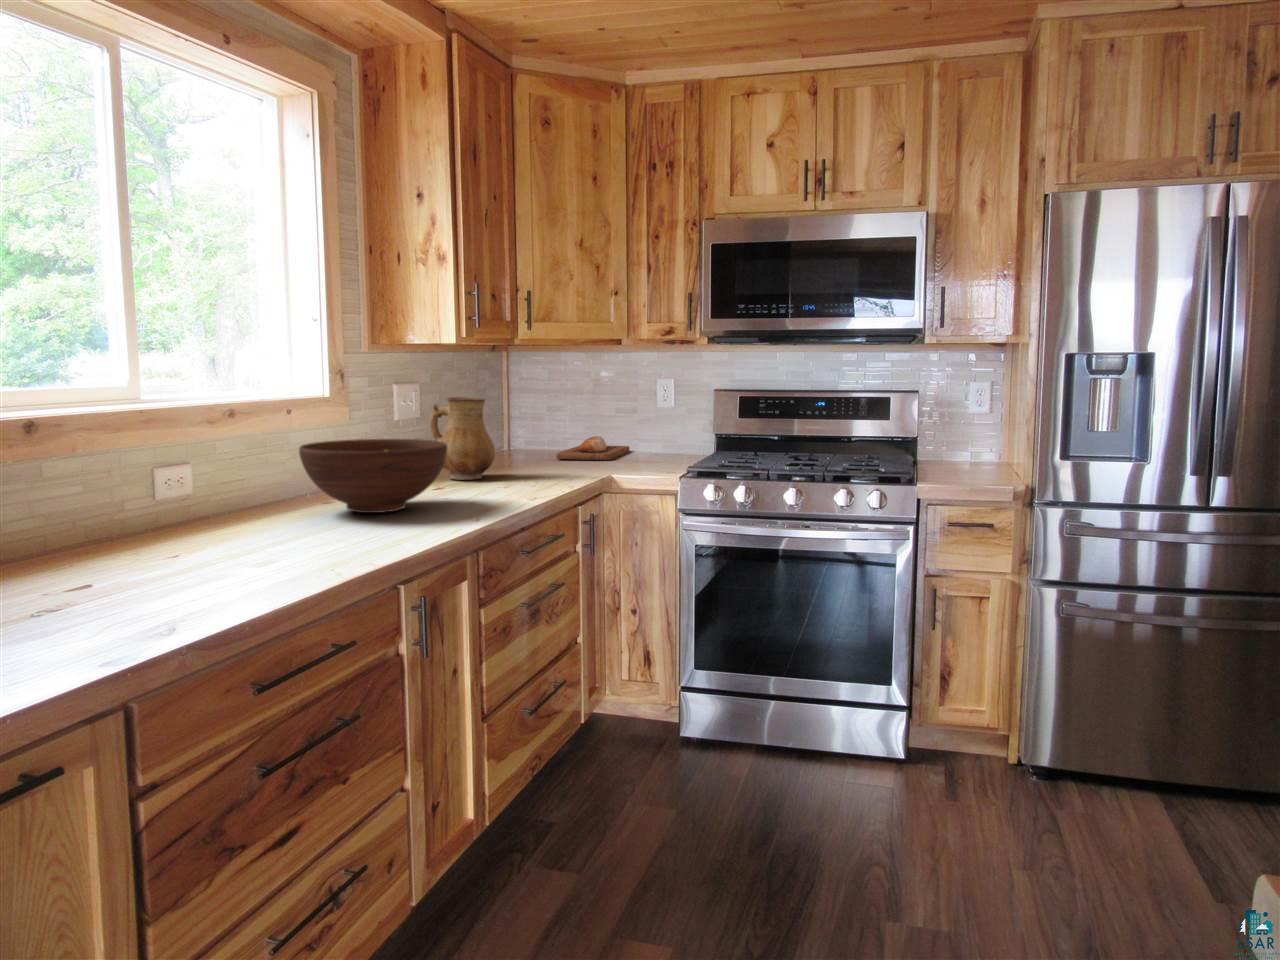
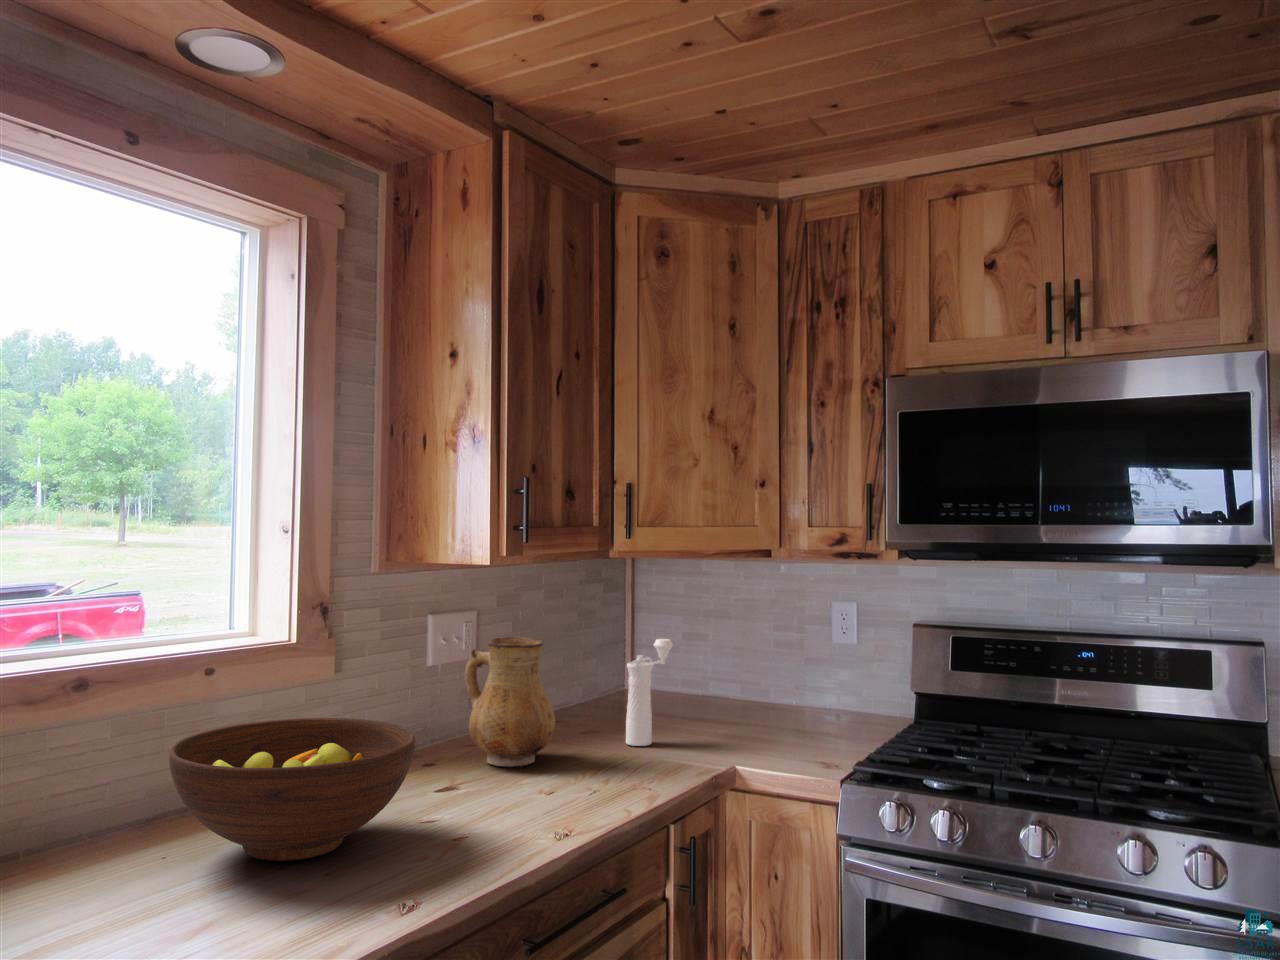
pepper mill: none [534,401,561,469] -> present [626,639,673,746]
bread loaf: present [556,436,630,460] -> none [673,683,791,728]

